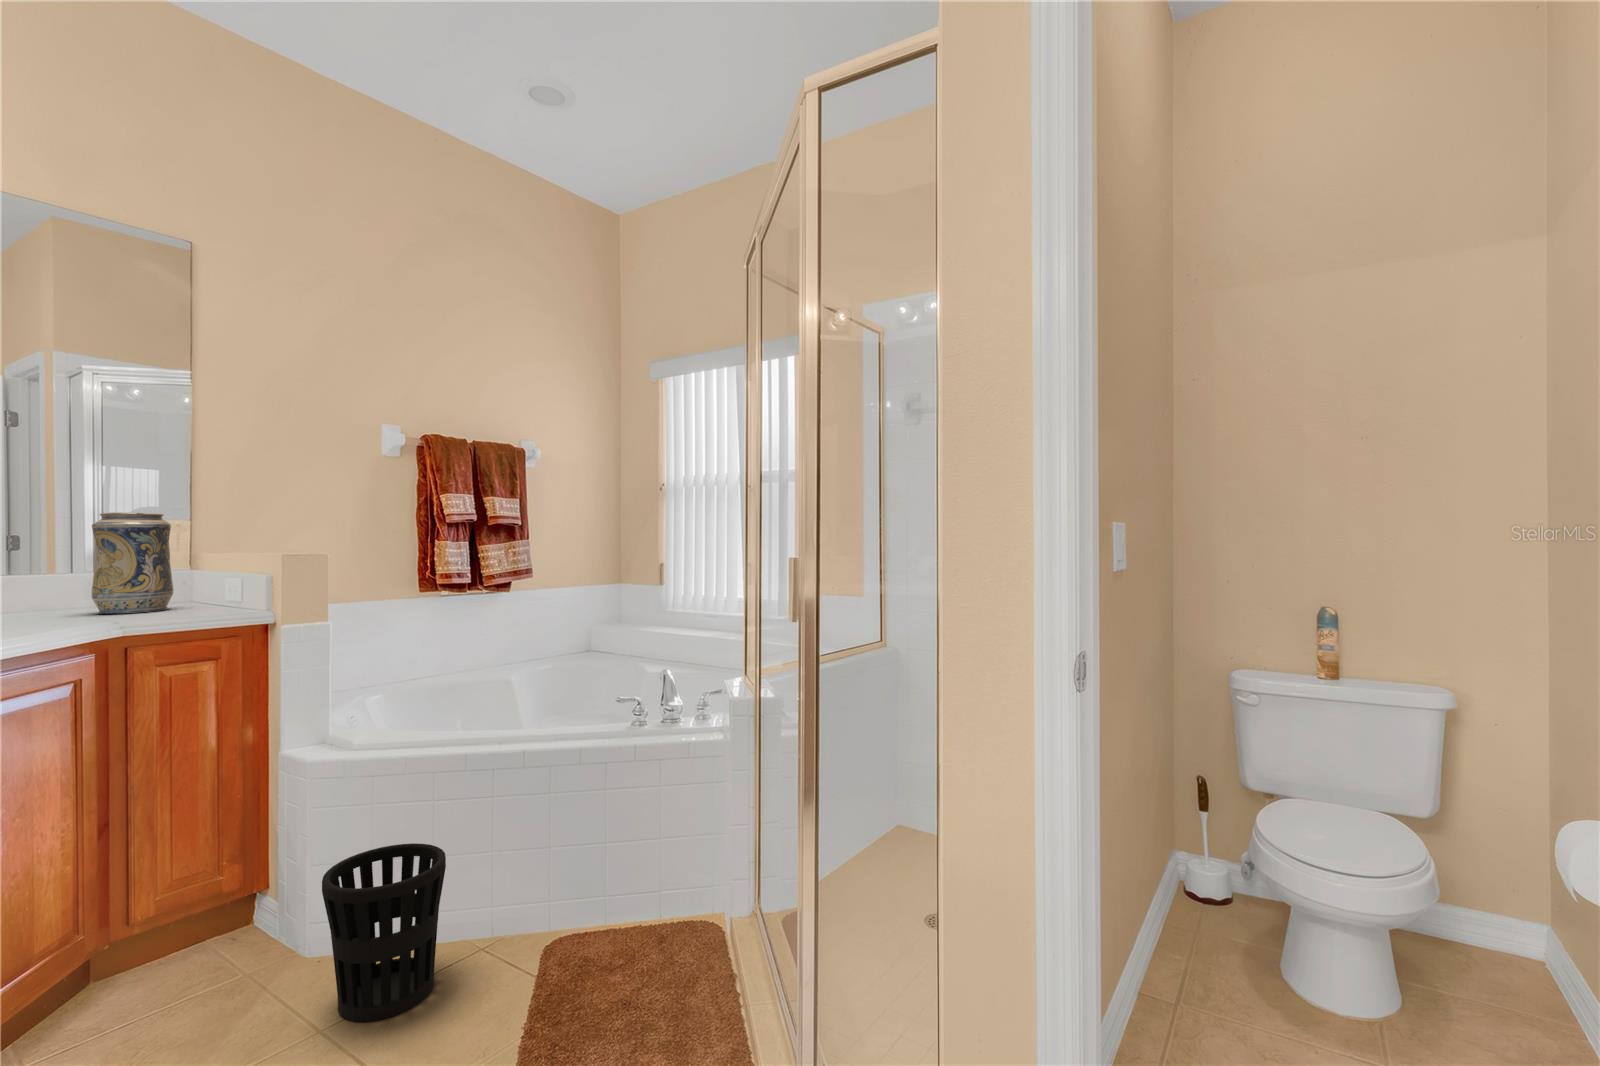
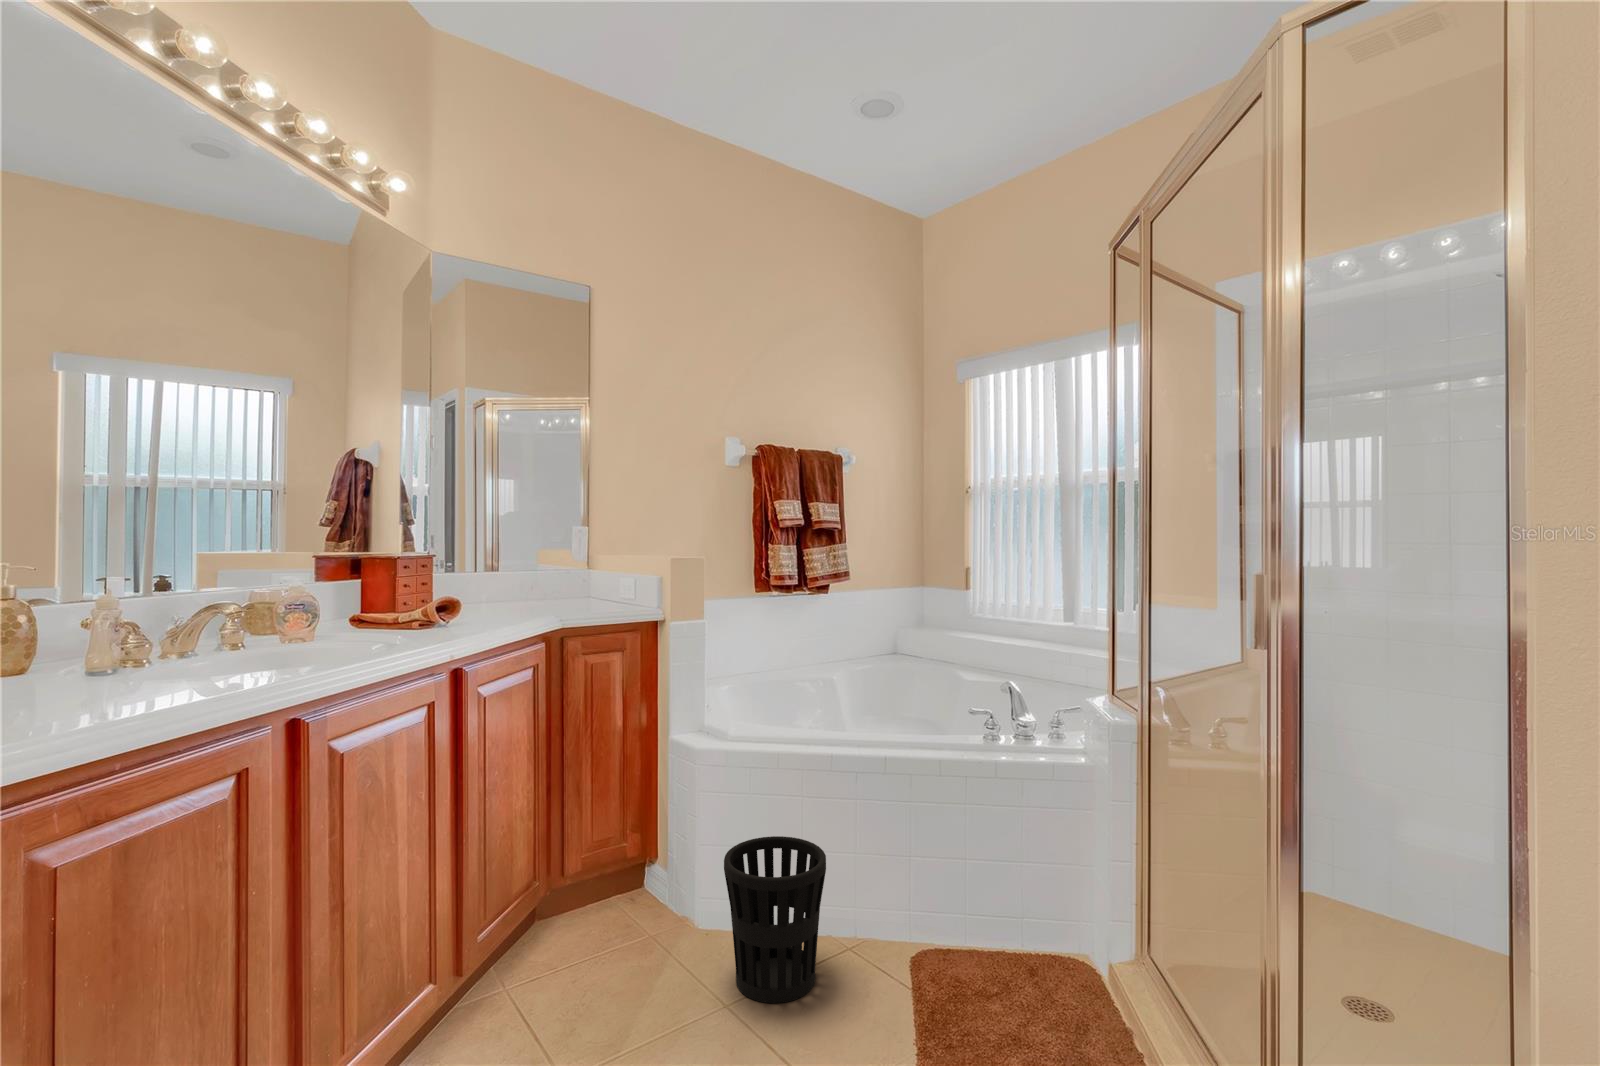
decorative vase: present [92,513,173,614] -> none [523,520,578,606]

